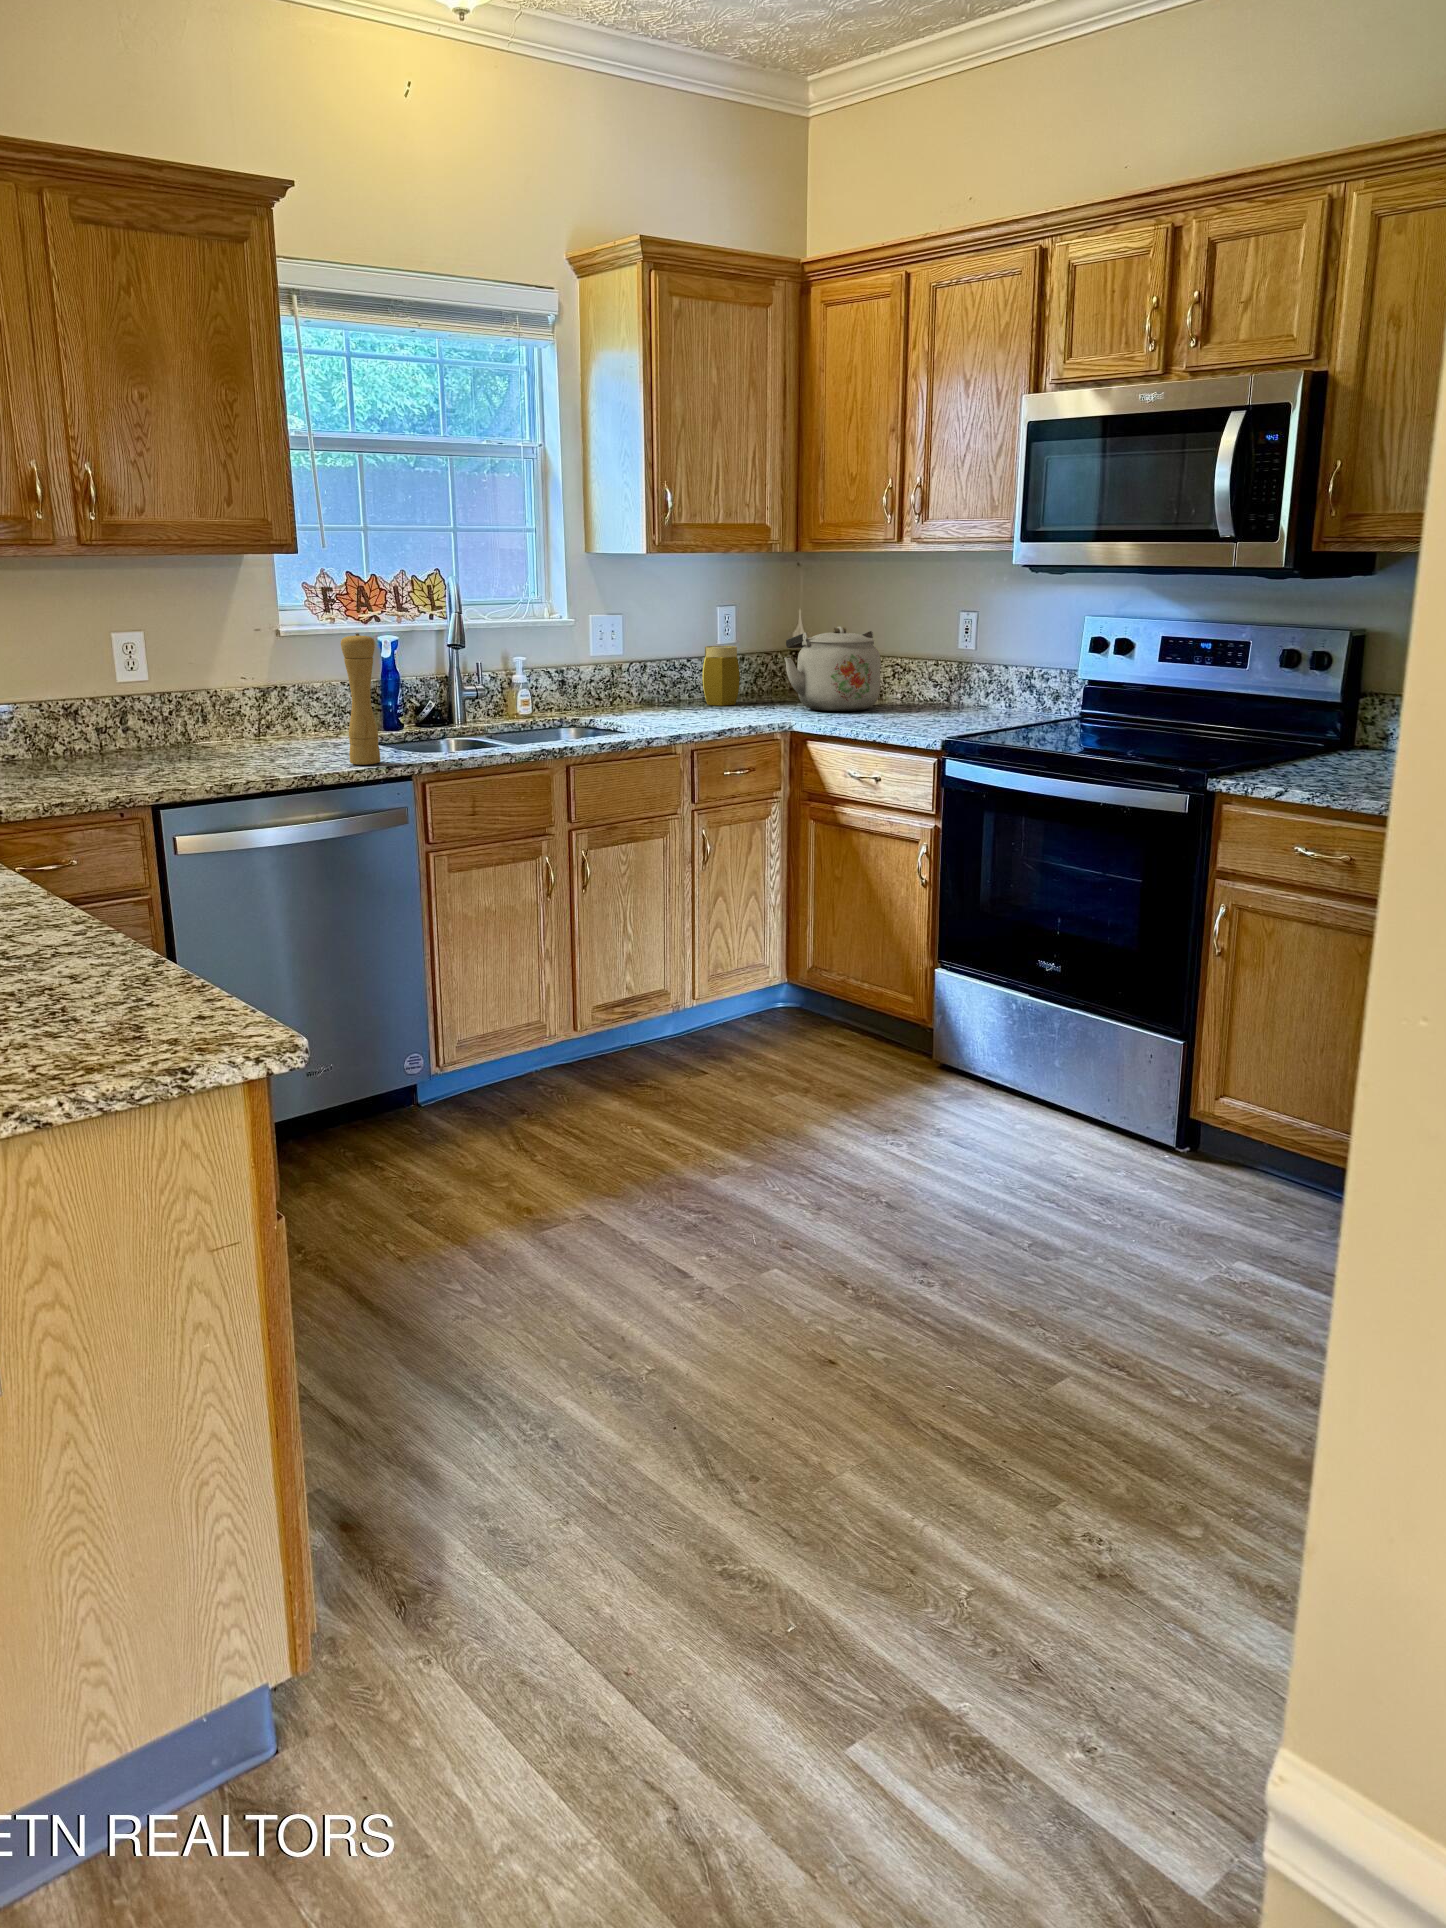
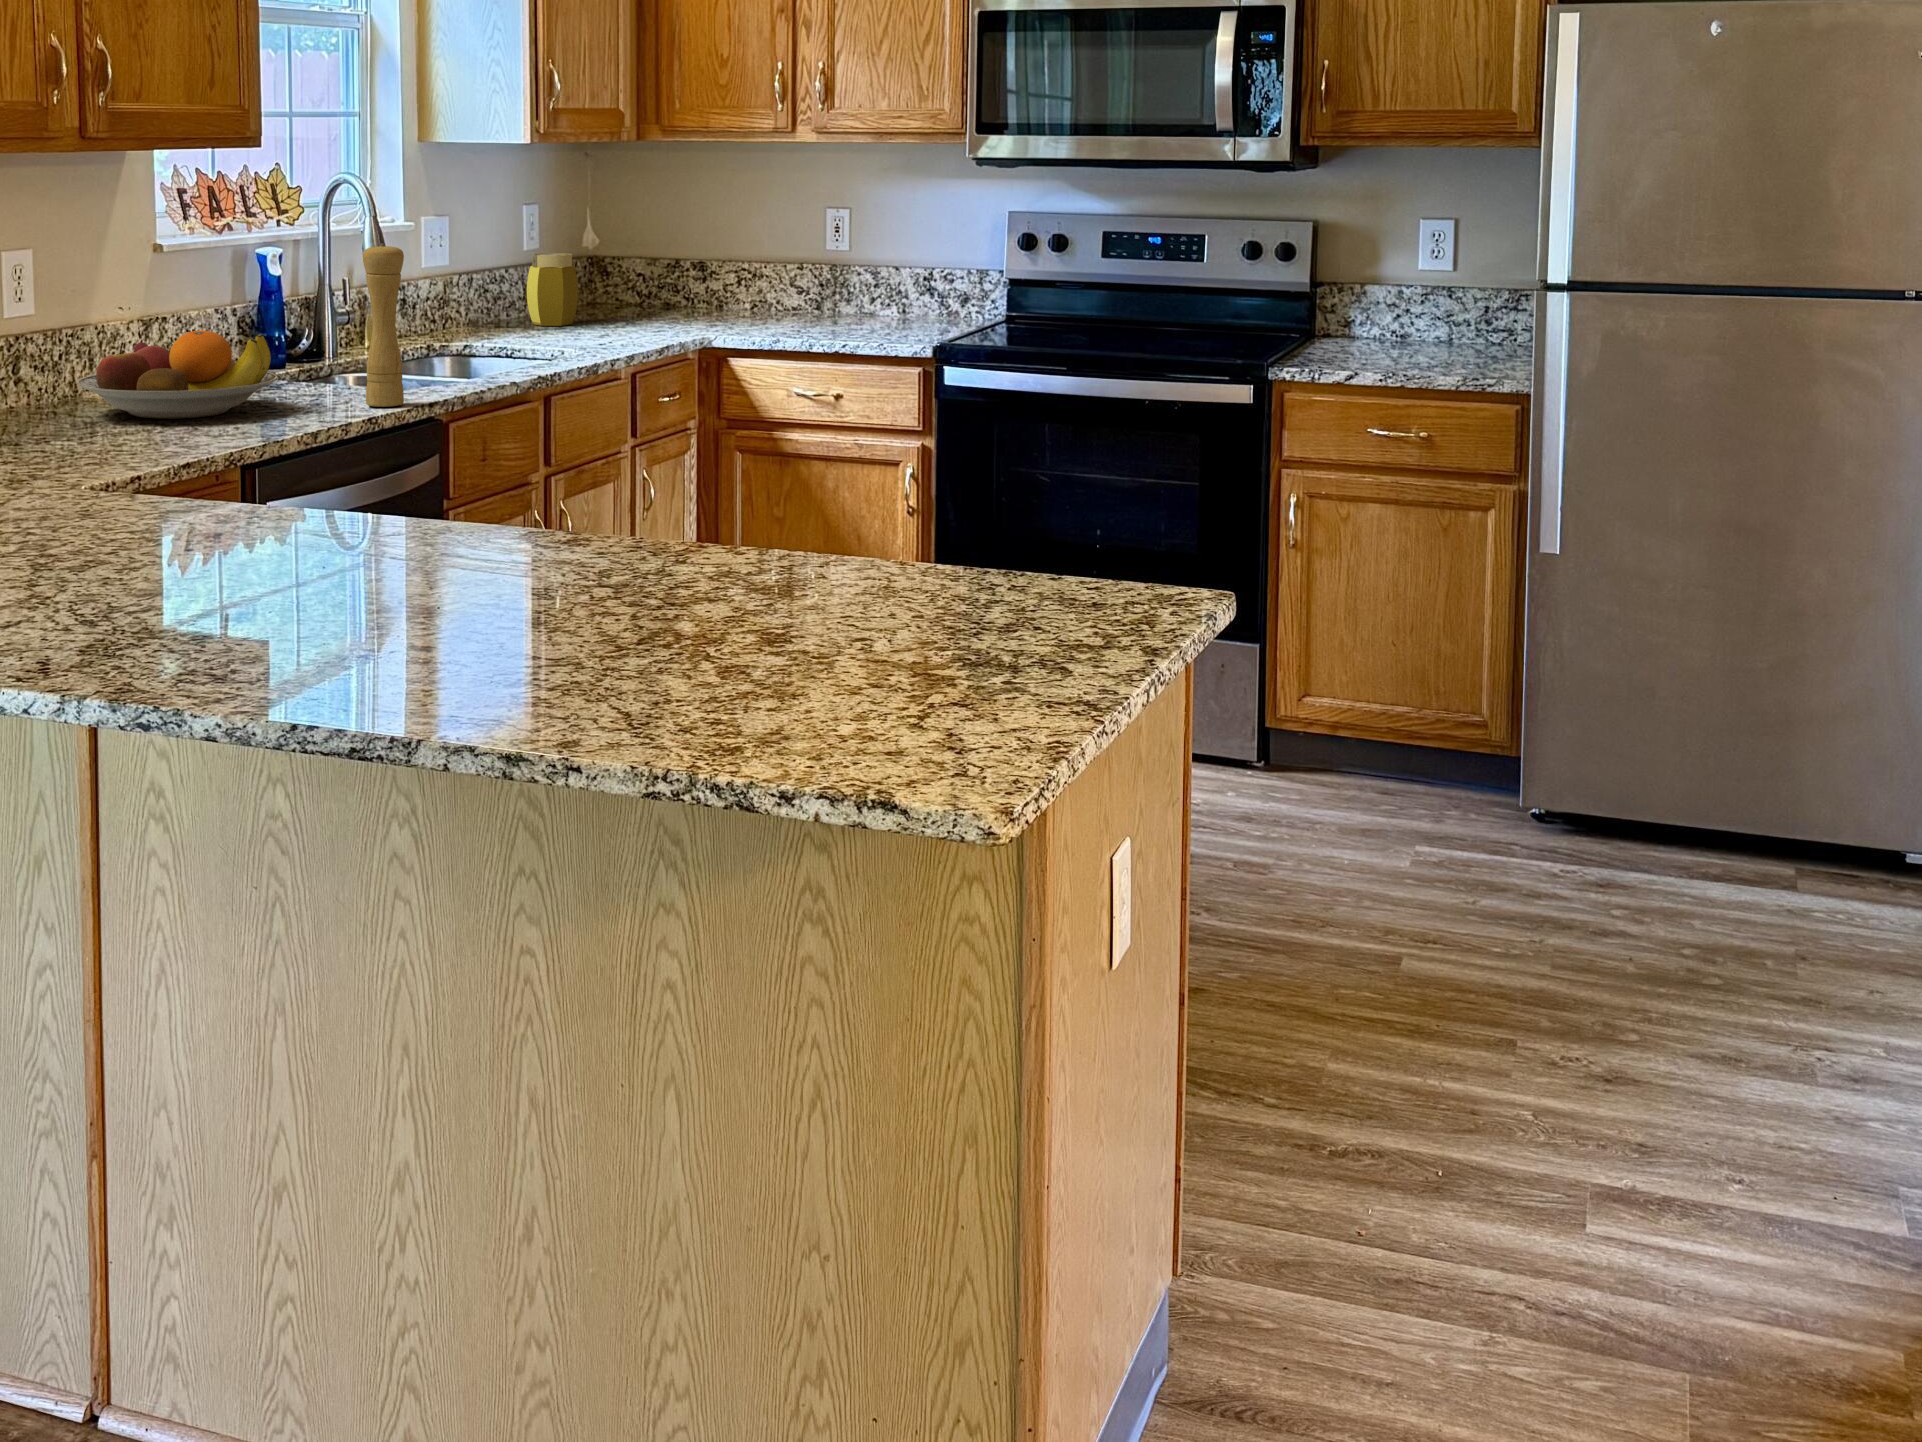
kettle: present [784,626,881,711] -> none [640,227,758,326]
fruit bowl: none [145,698,298,764] -> present [77,331,277,419]

